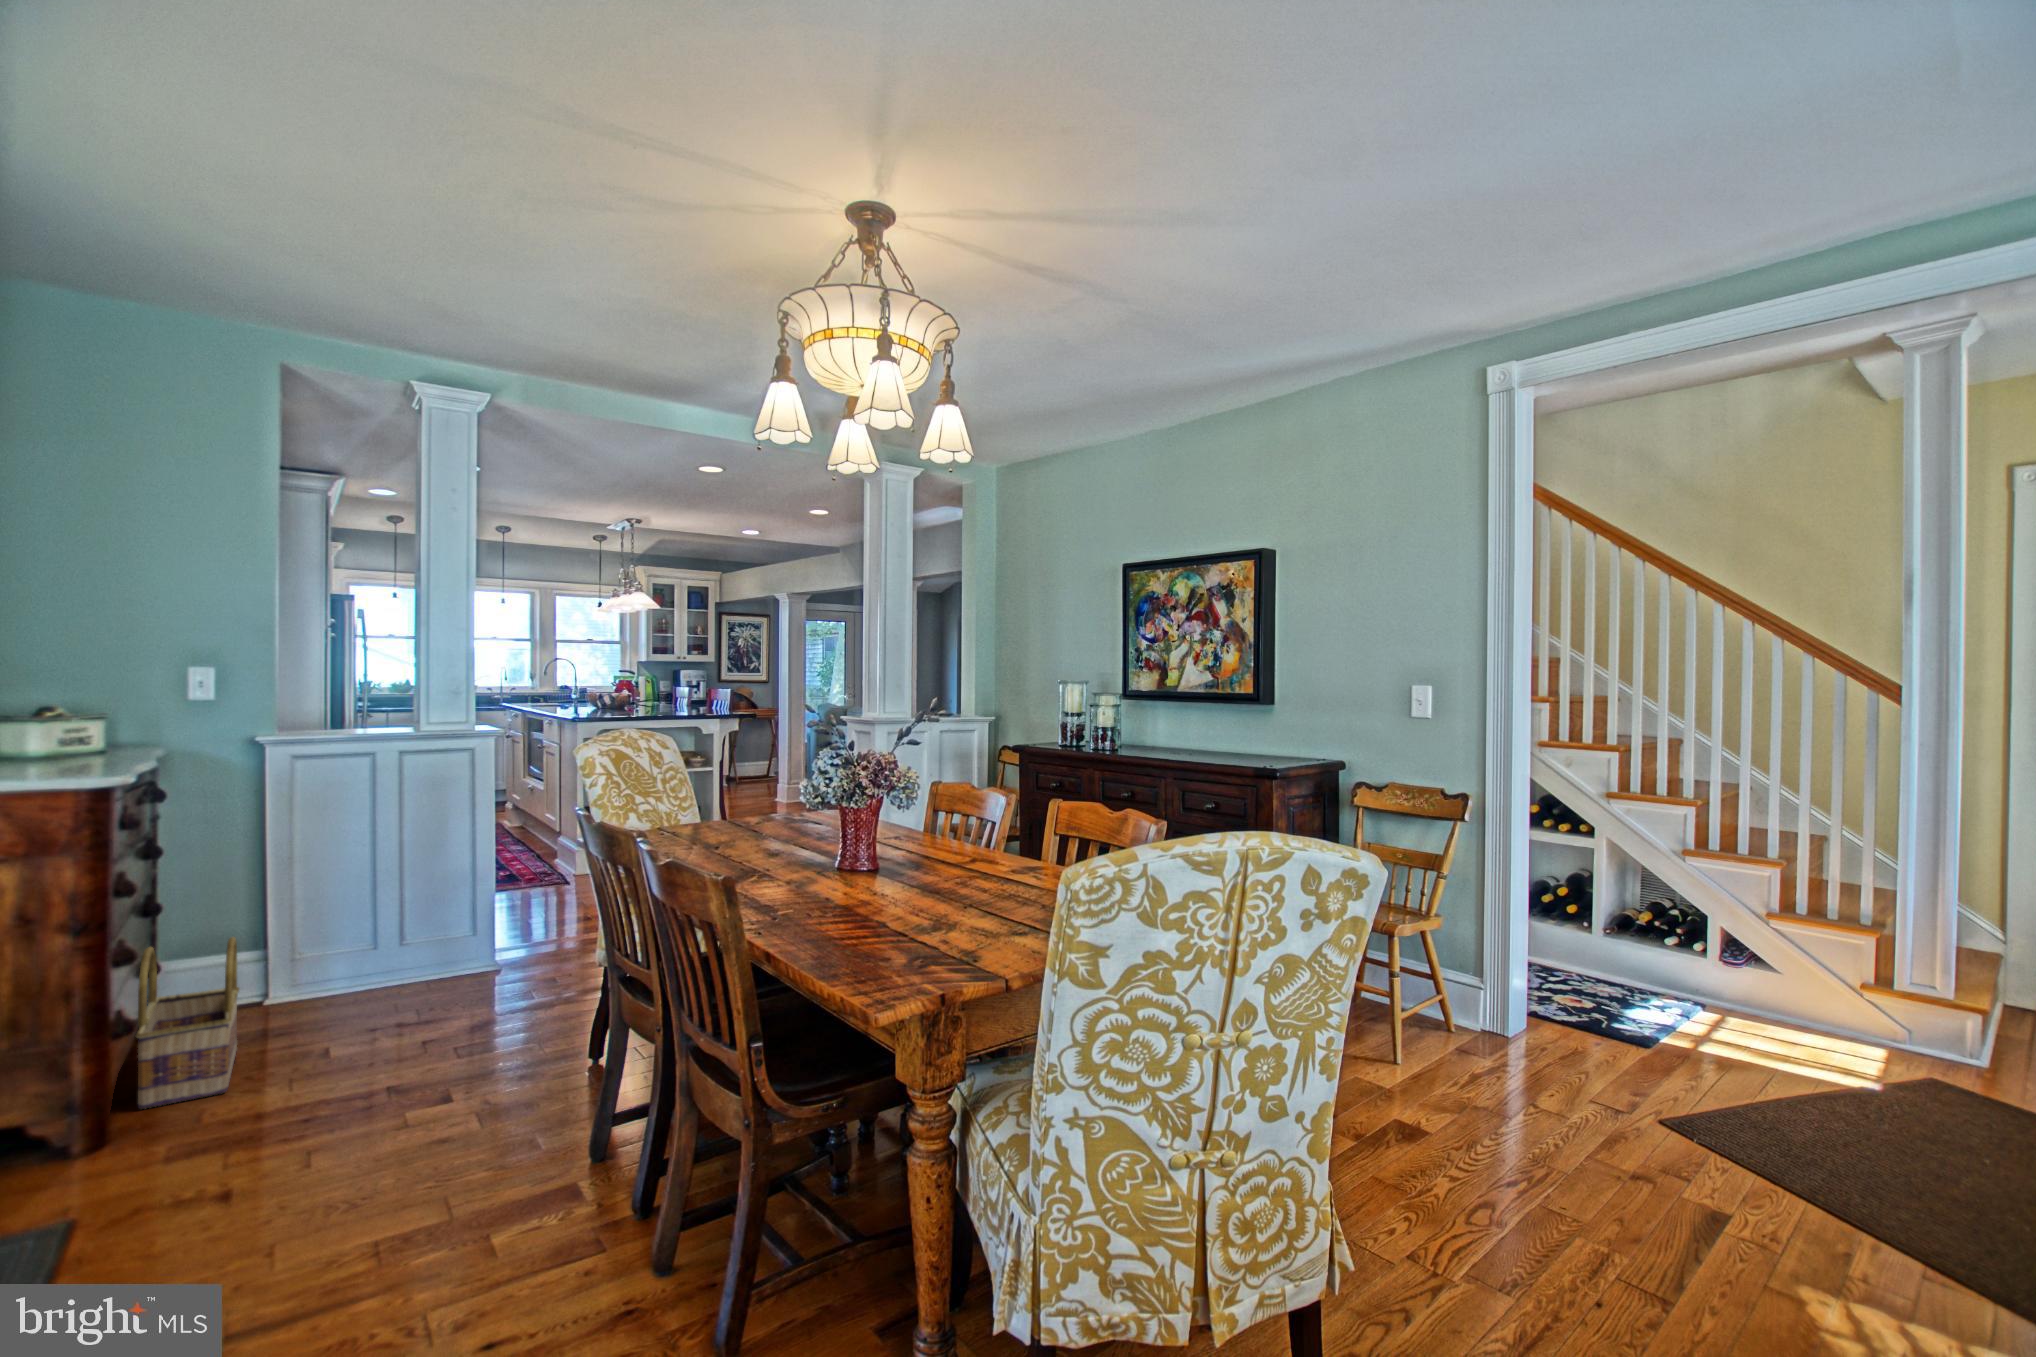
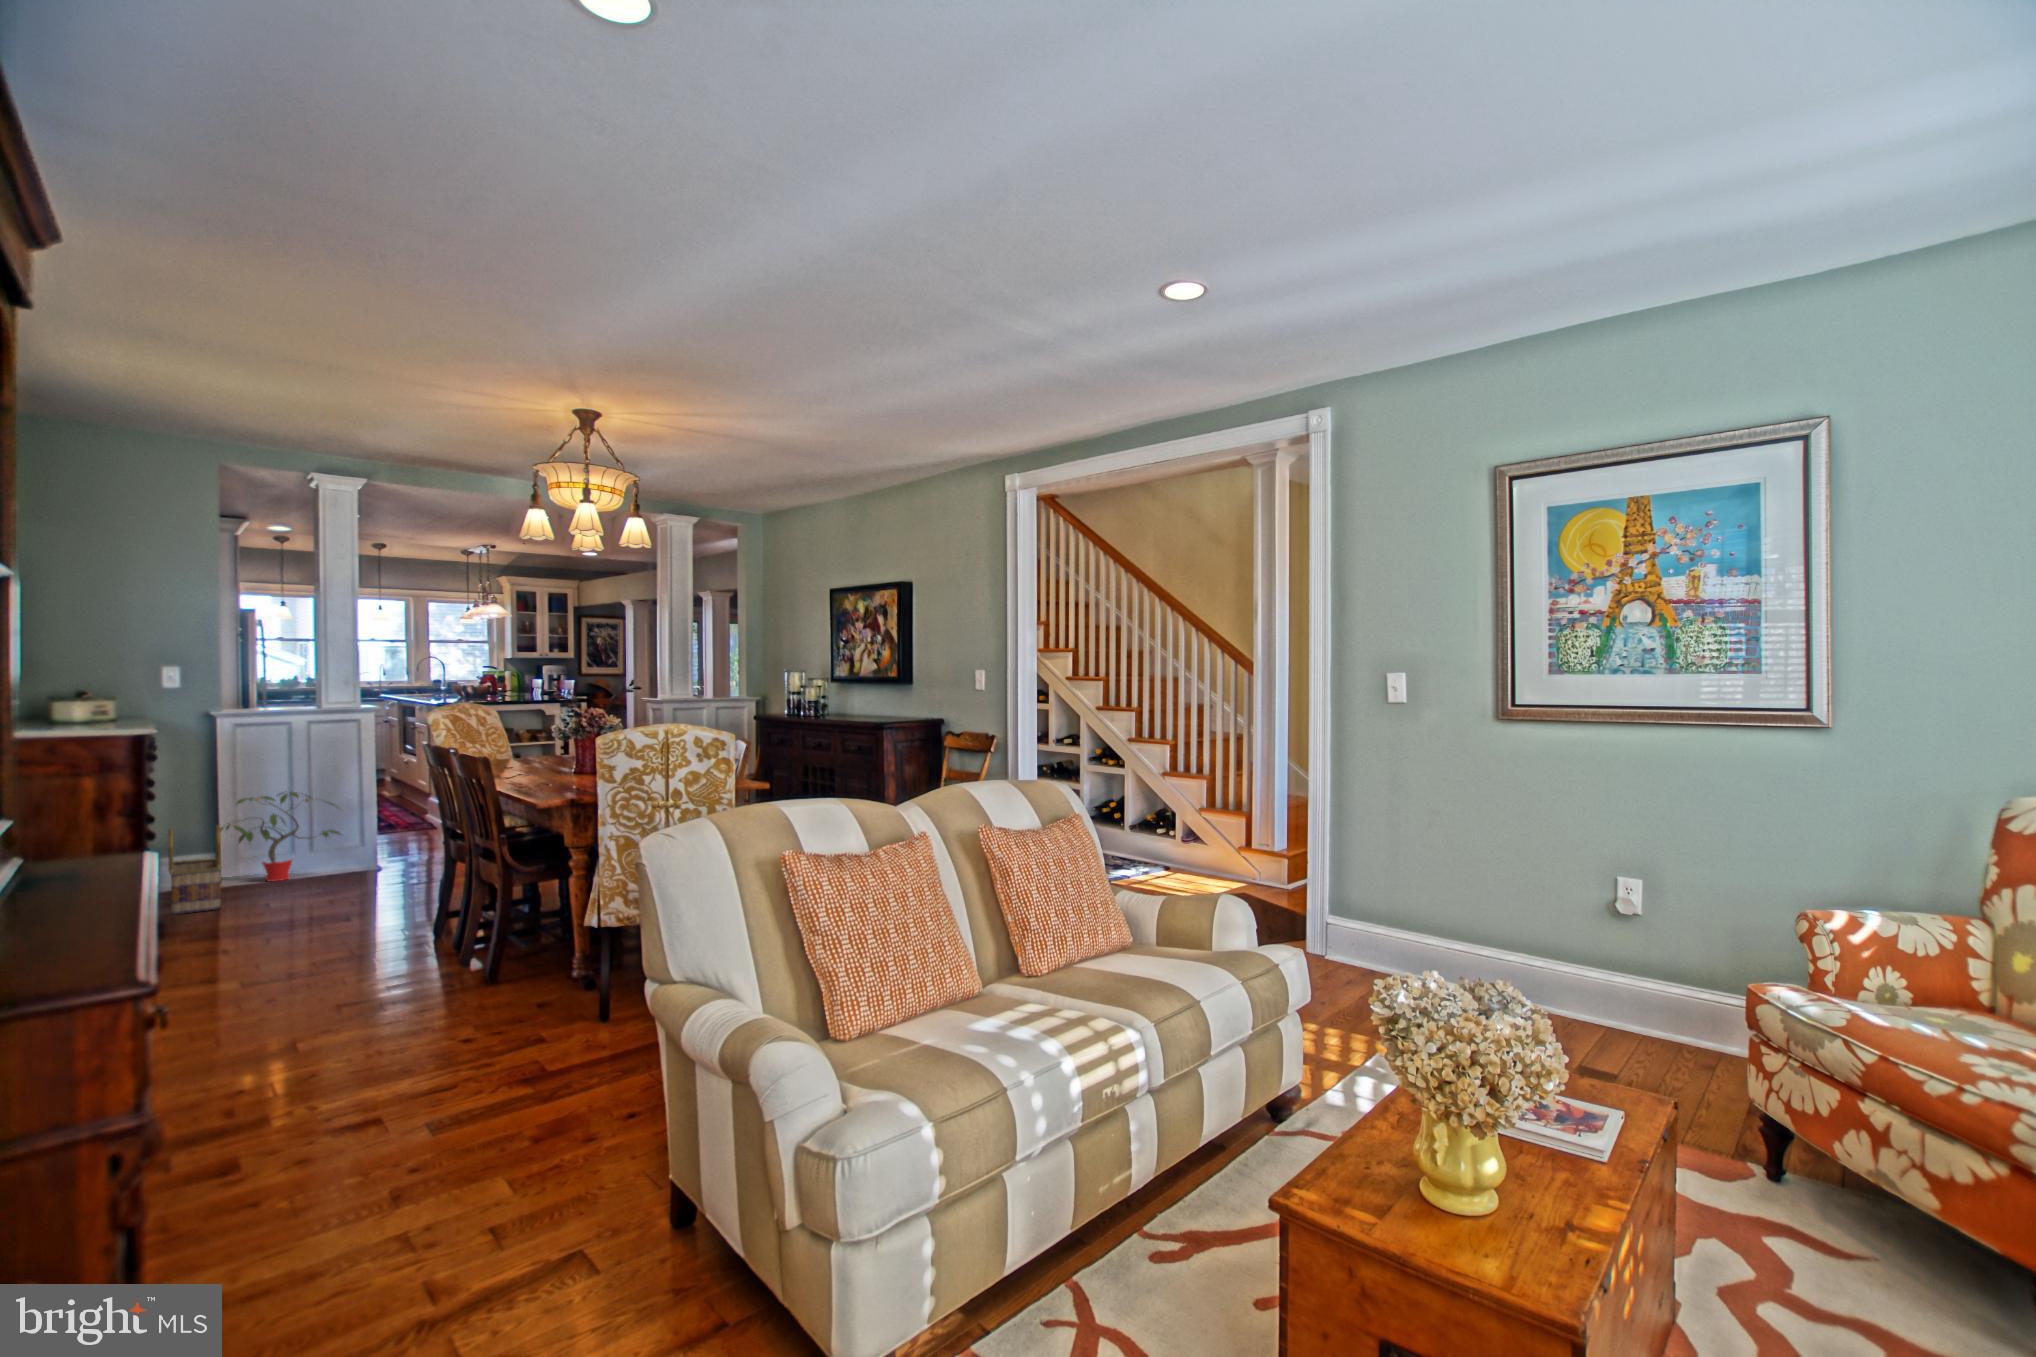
potted plant: none [240,863,449,1010] -> present [214,792,341,882]

